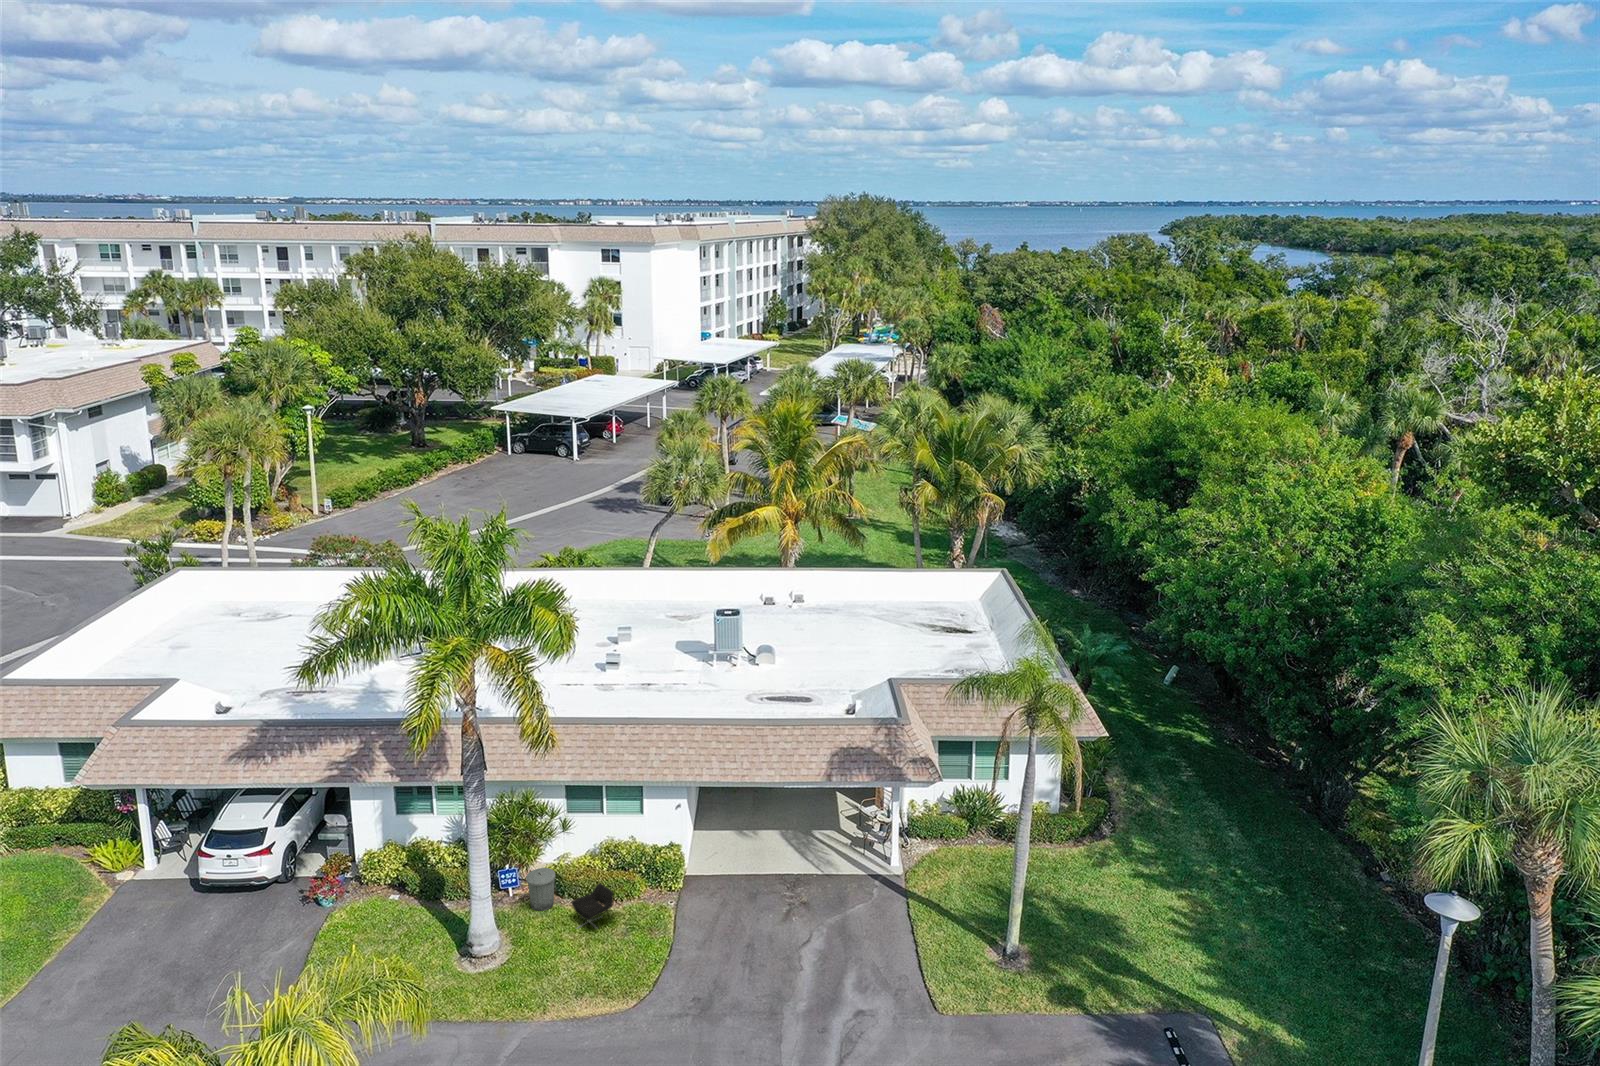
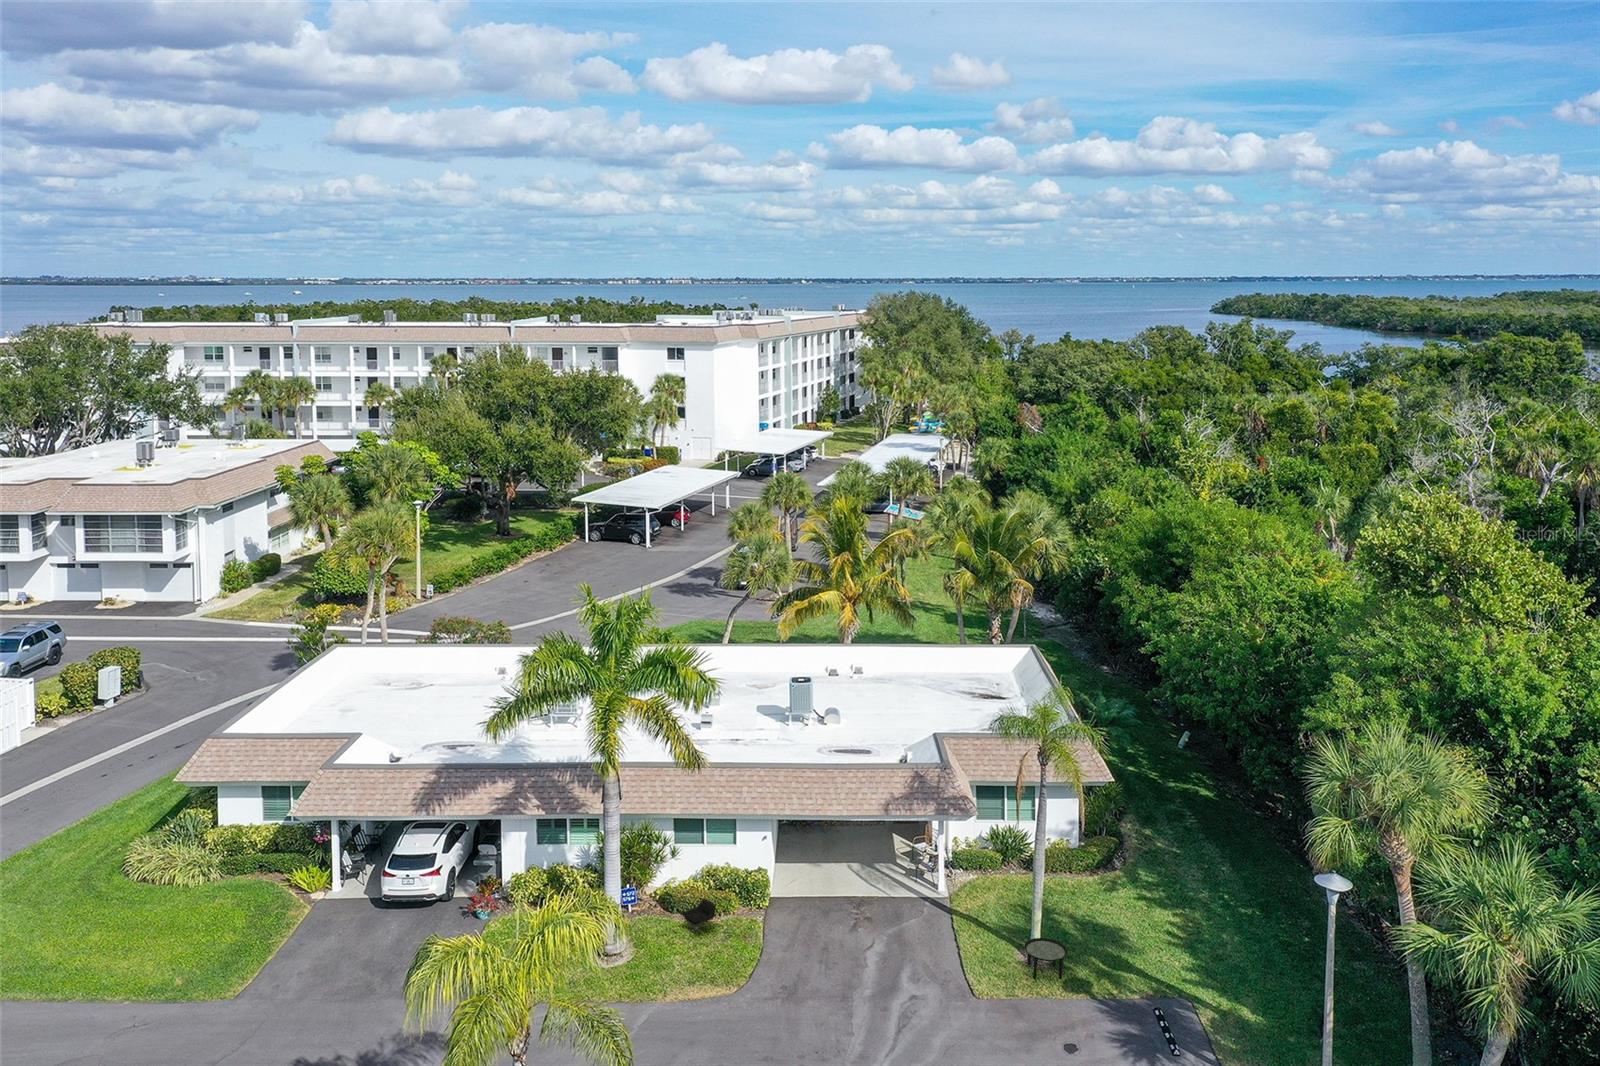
trash can: present [526,868,555,911] -> none [645,887,668,921]
round table: none [999,935,1053,989] -> present [1024,938,1068,979]

